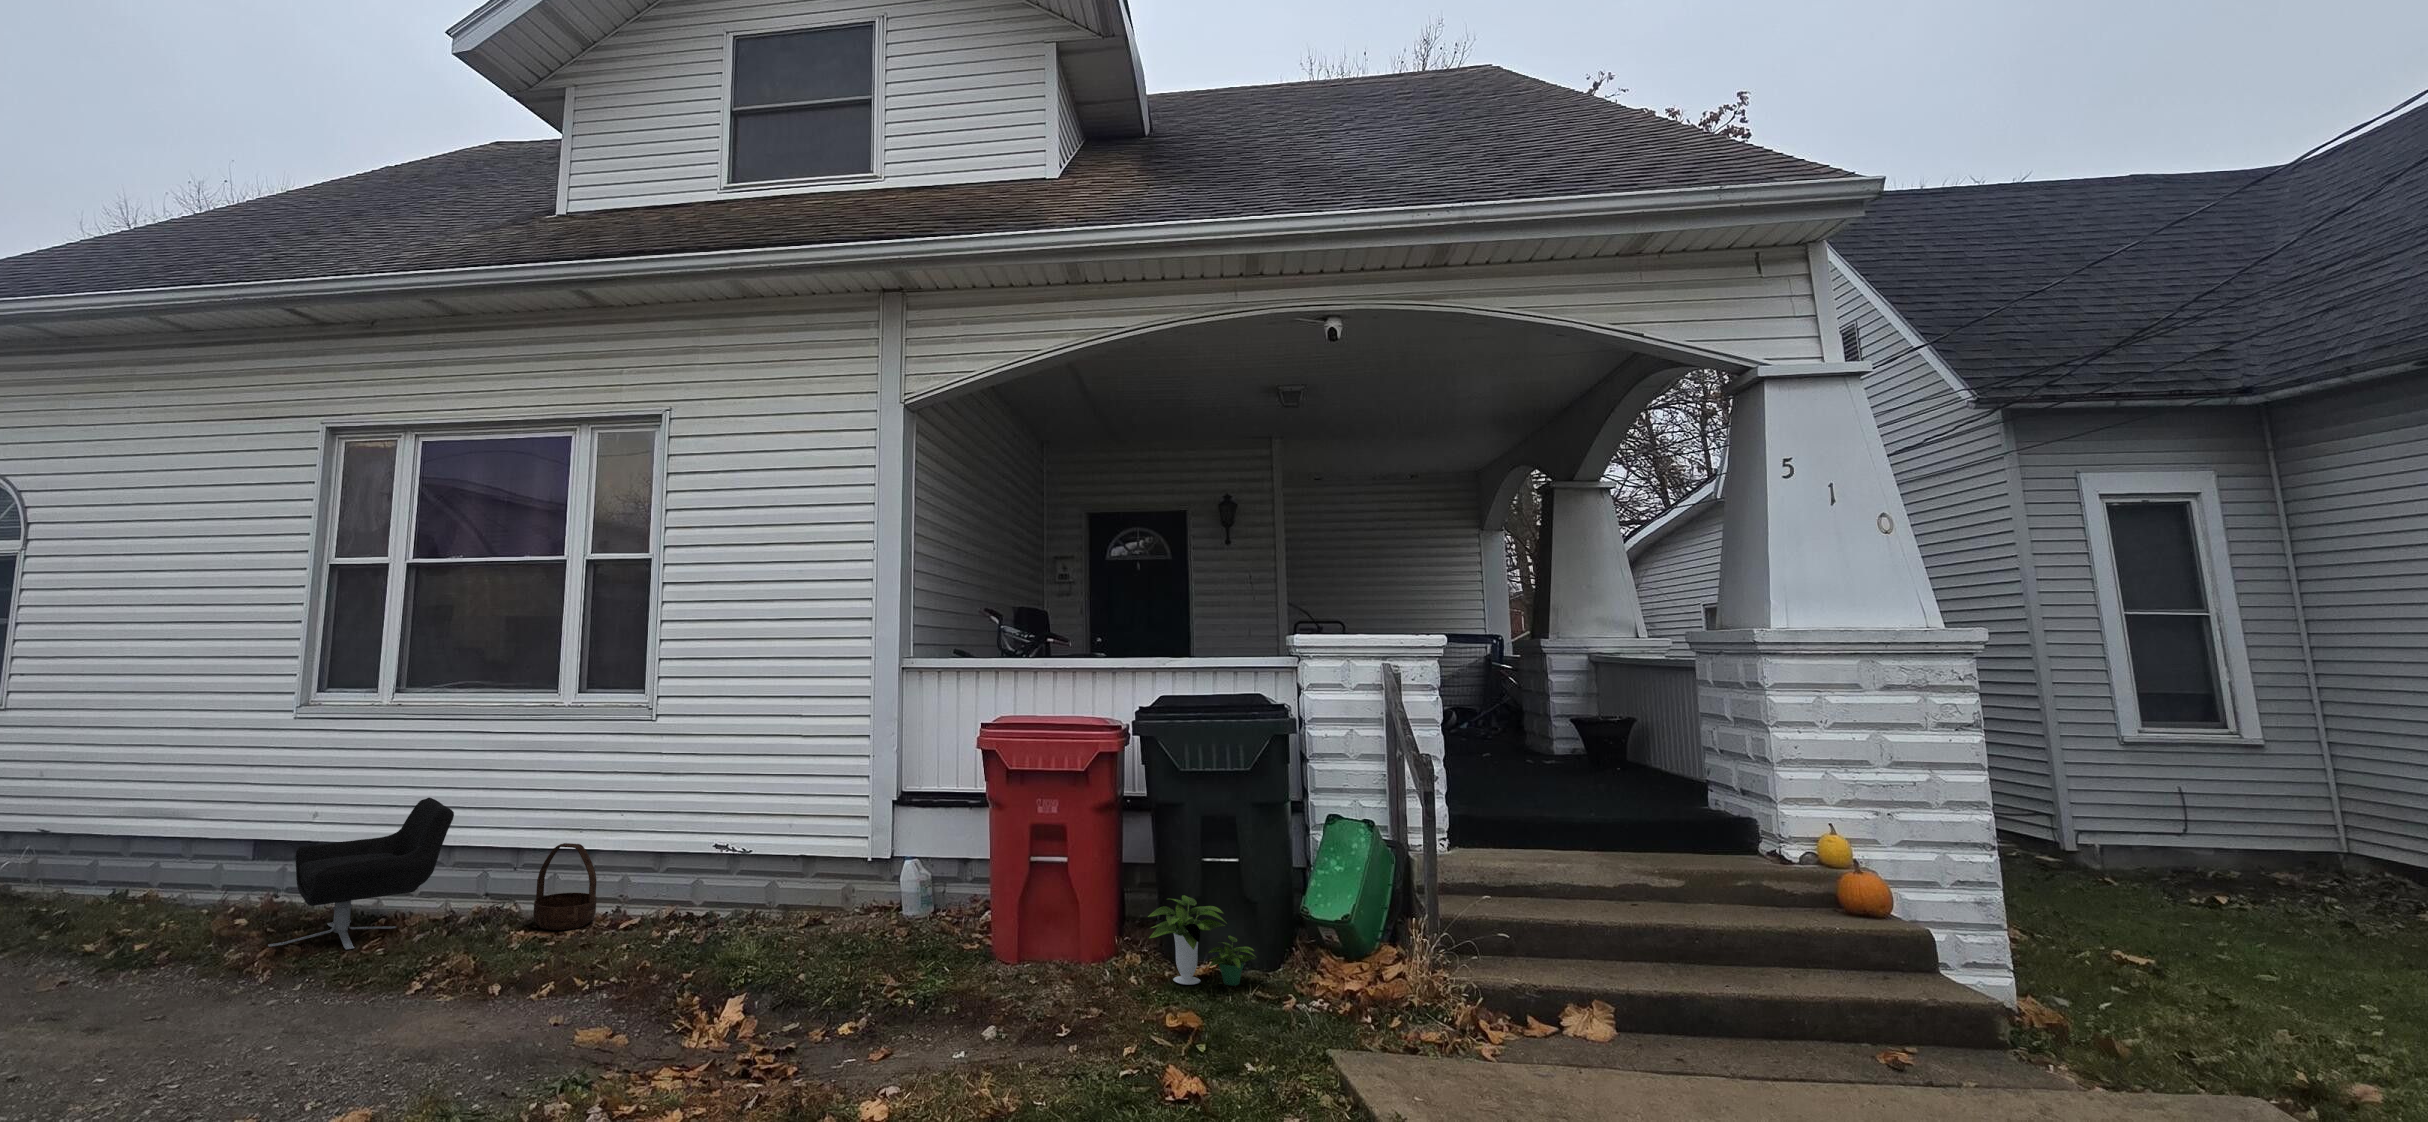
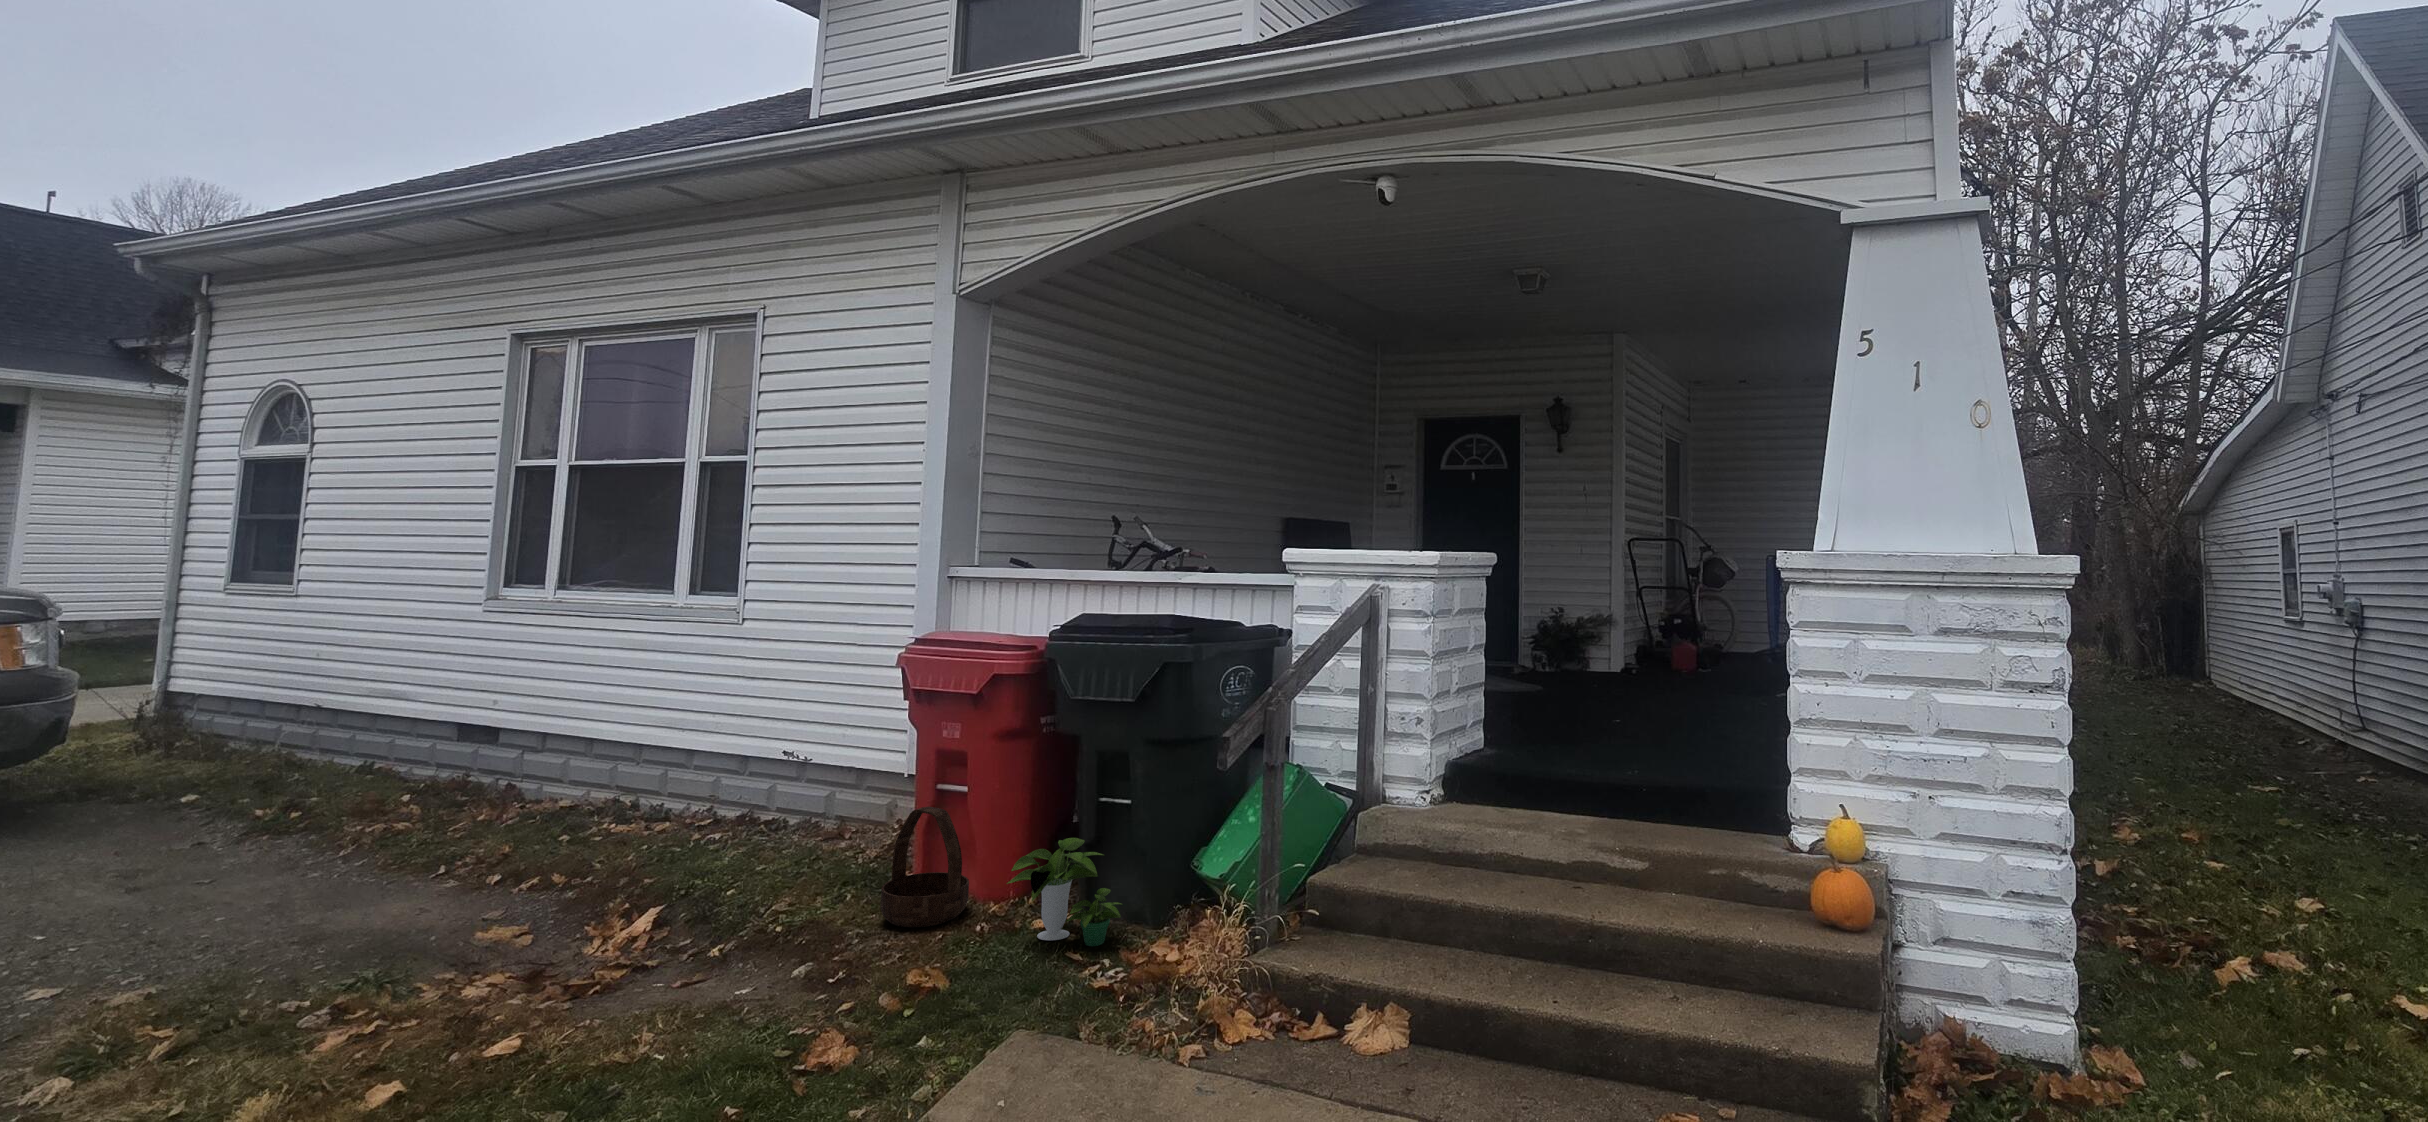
lounge chair: present [268,797,454,950] -> none [380,691,577,831]
basket: present [533,843,597,930] -> present [880,807,969,927]

